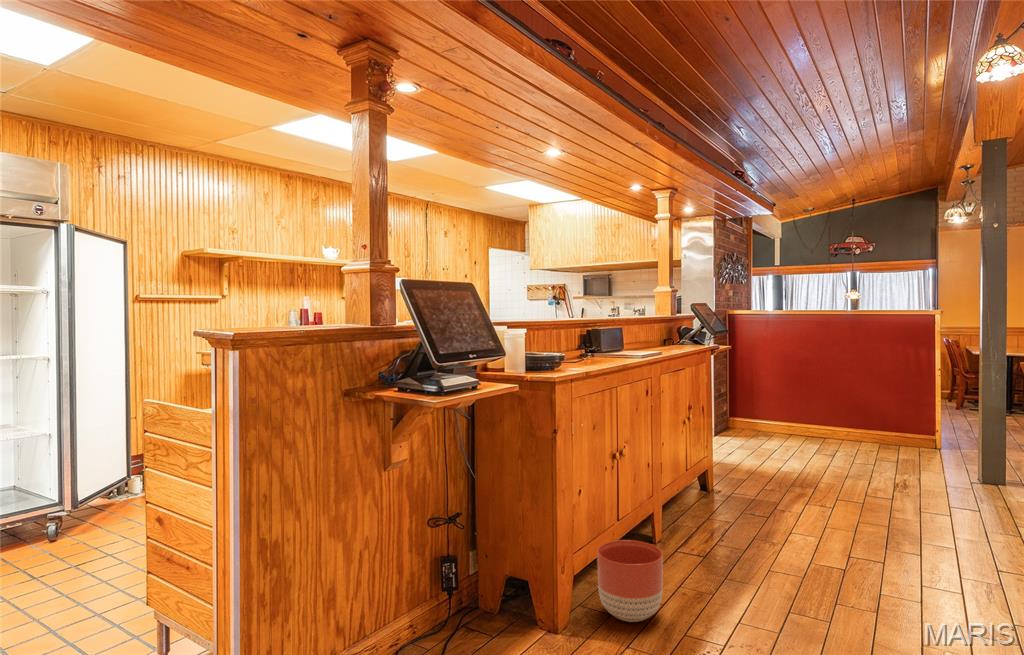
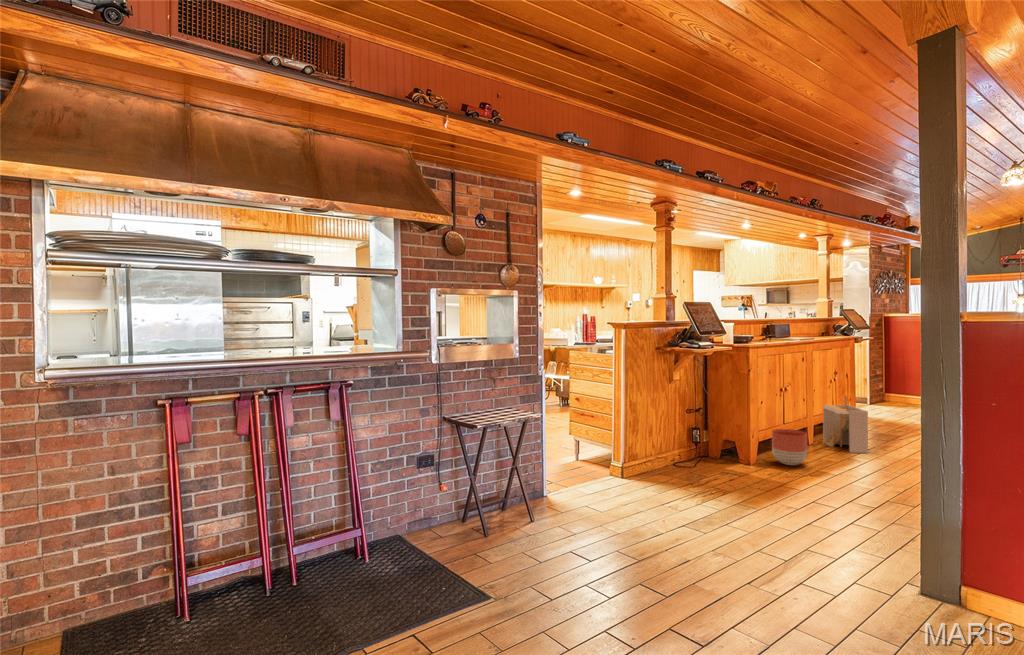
storage bin: none [676,456,750,561] -> present [823,396,868,453]

